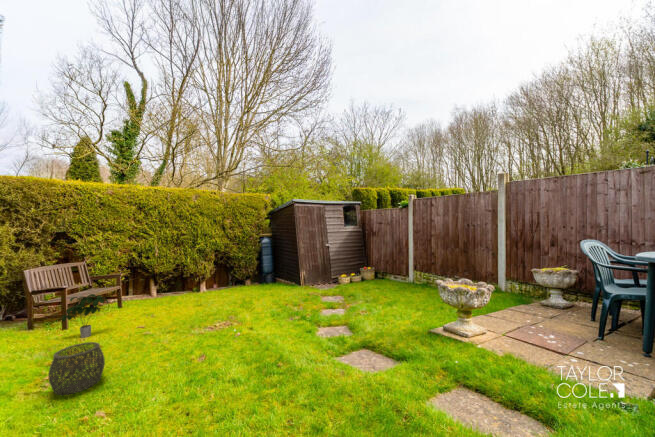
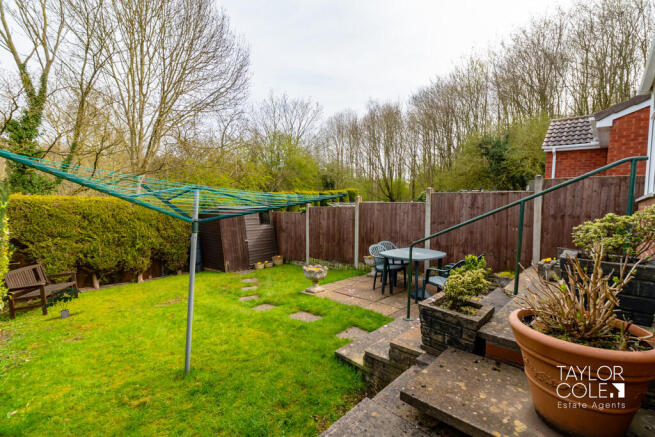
woven basket: present [48,342,105,395] -> none [75,313,108,343]

